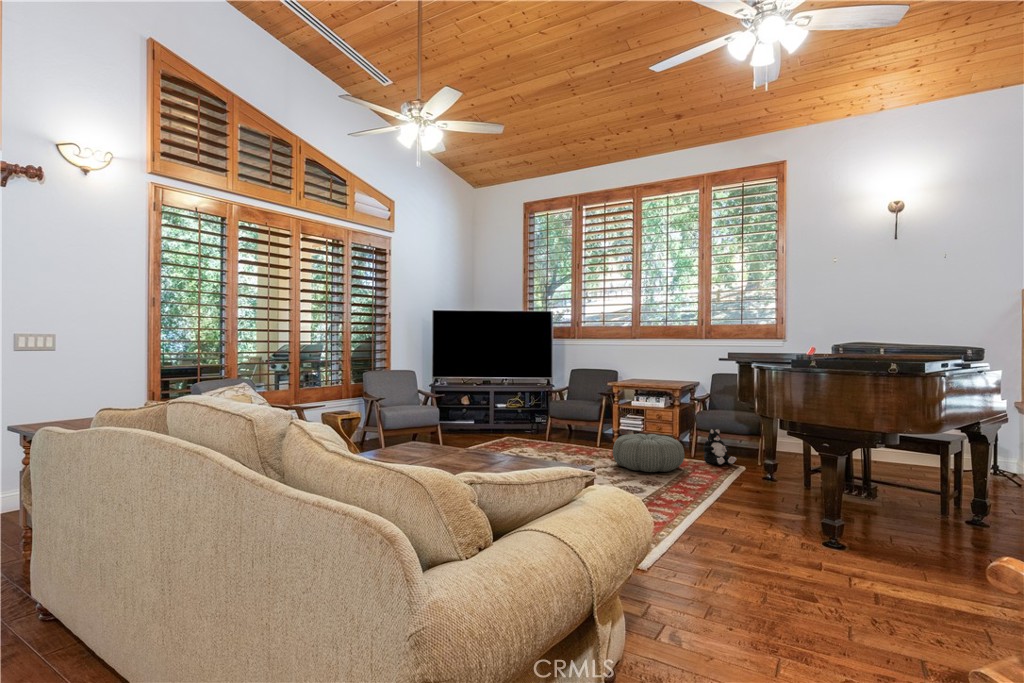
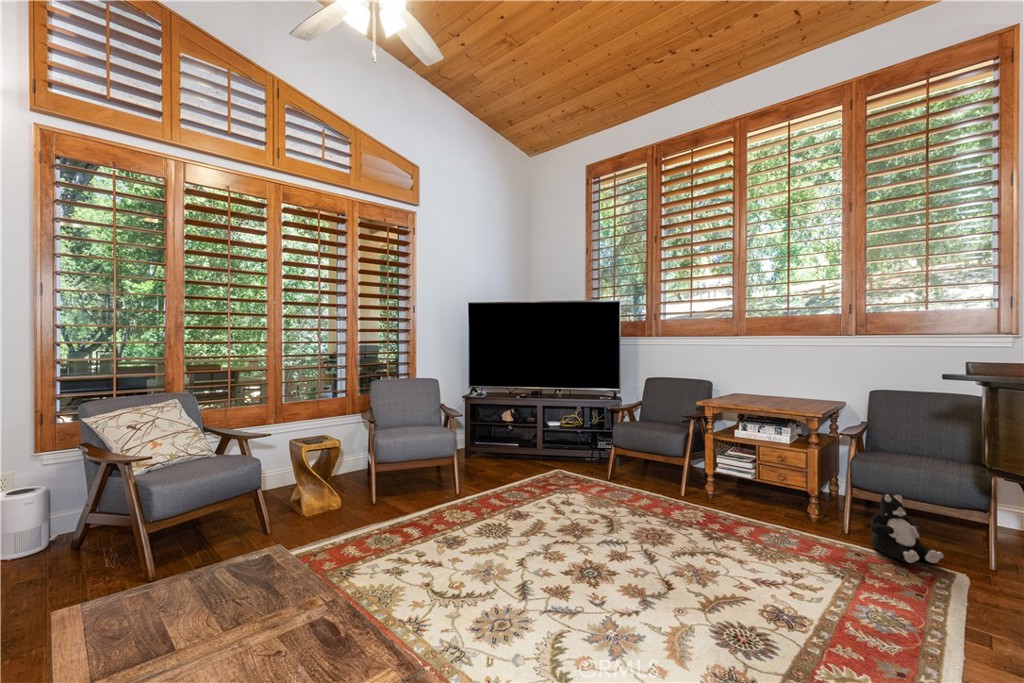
pouf: present [613,434,684,472] -> none [705,494,842,578]

